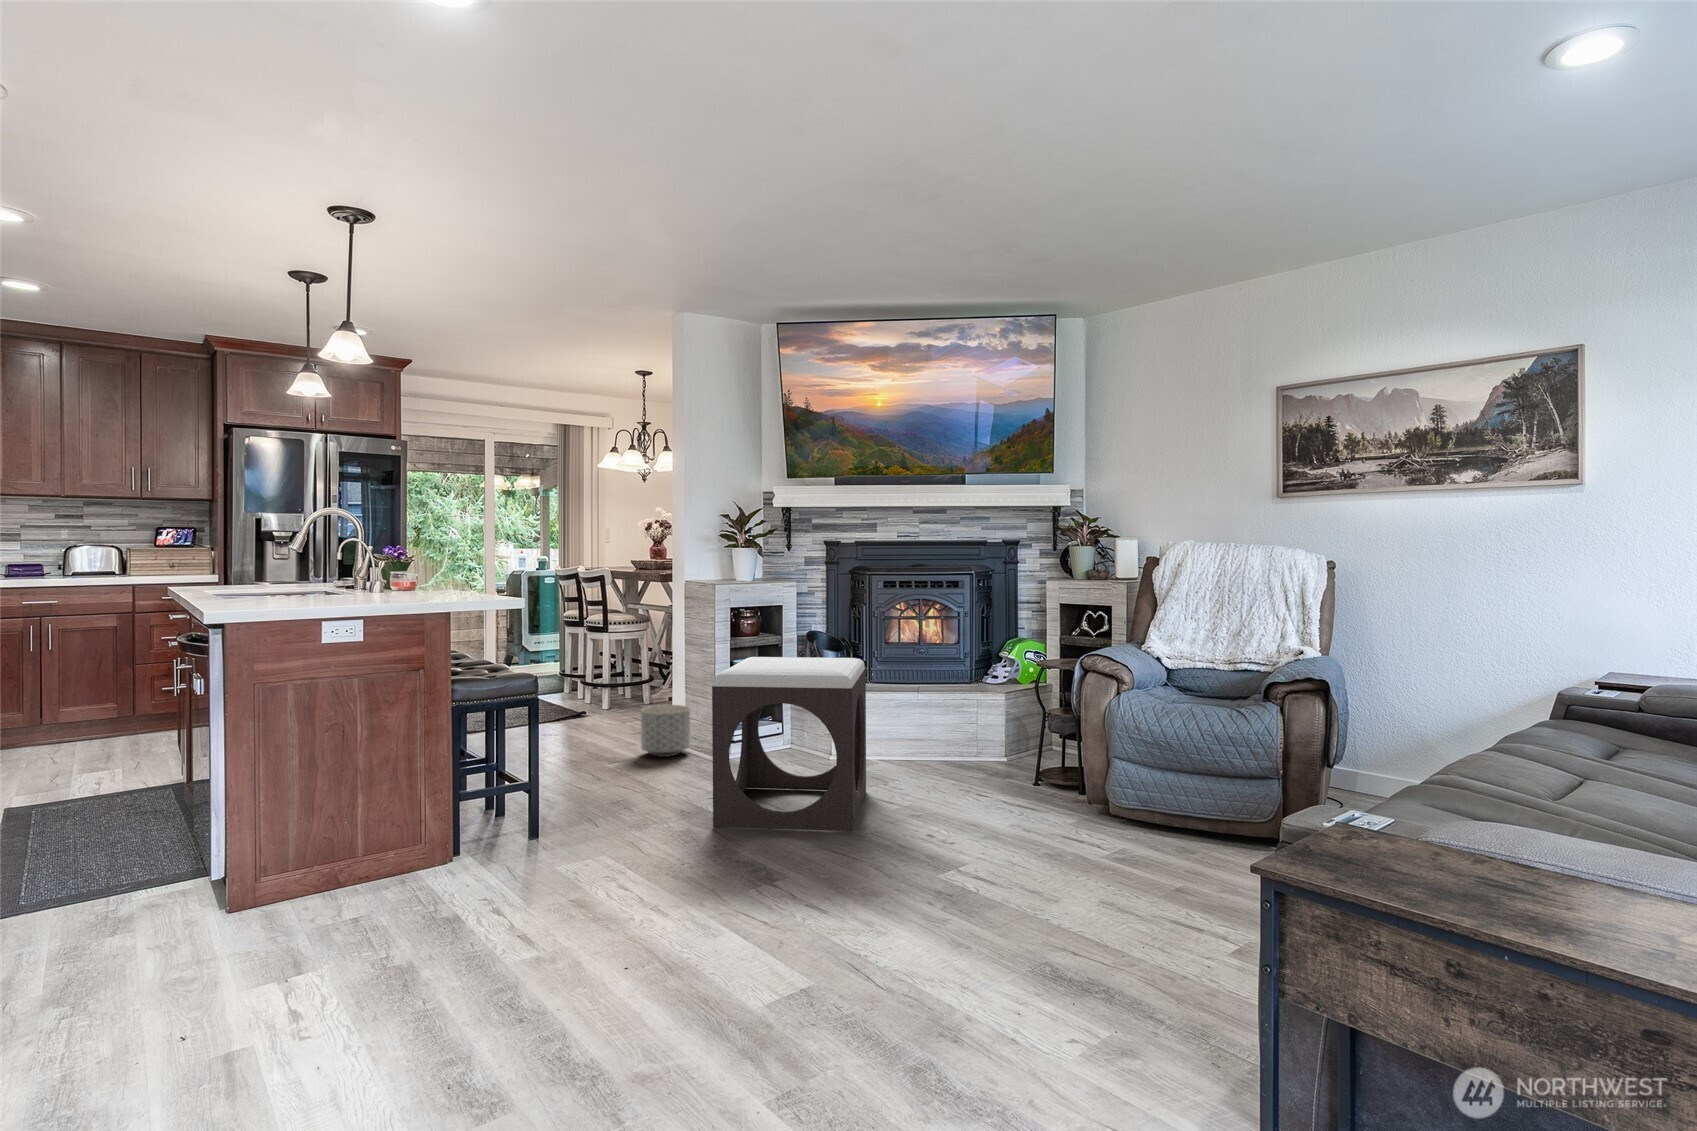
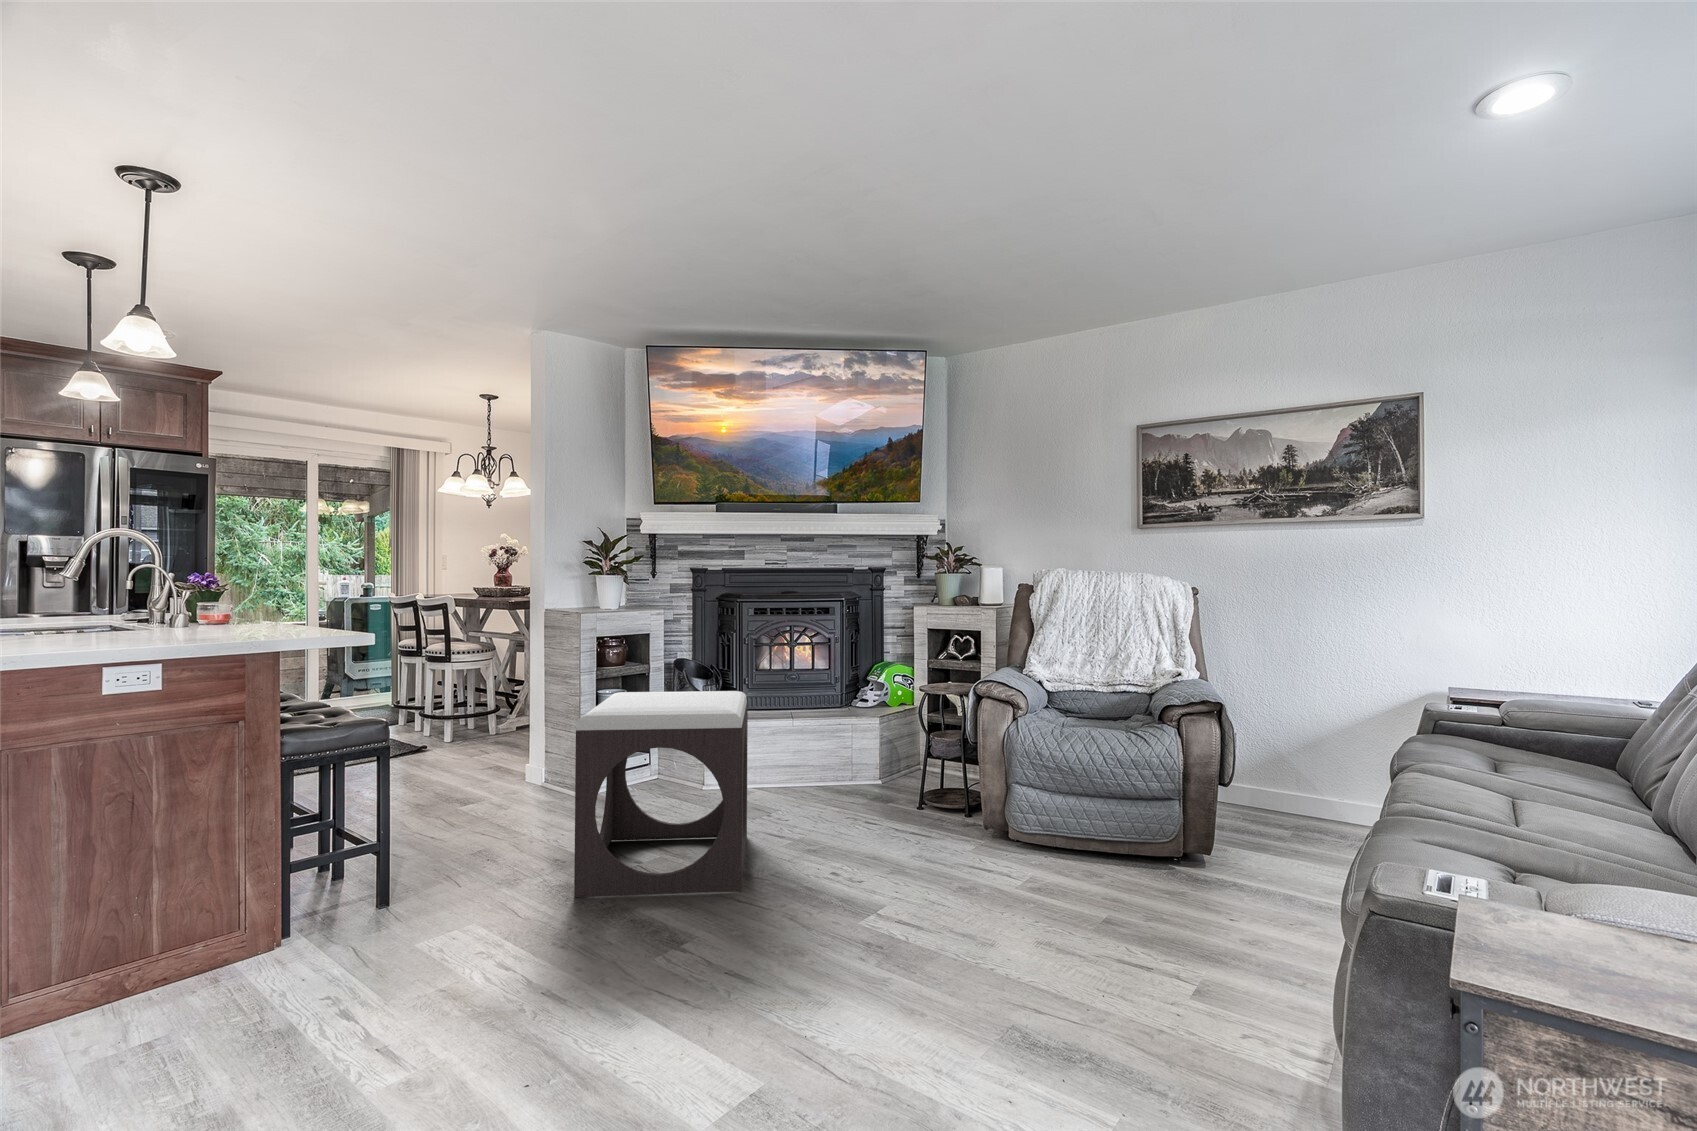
planter: present [641,705,690,757] -> none [483,745,542,805]

